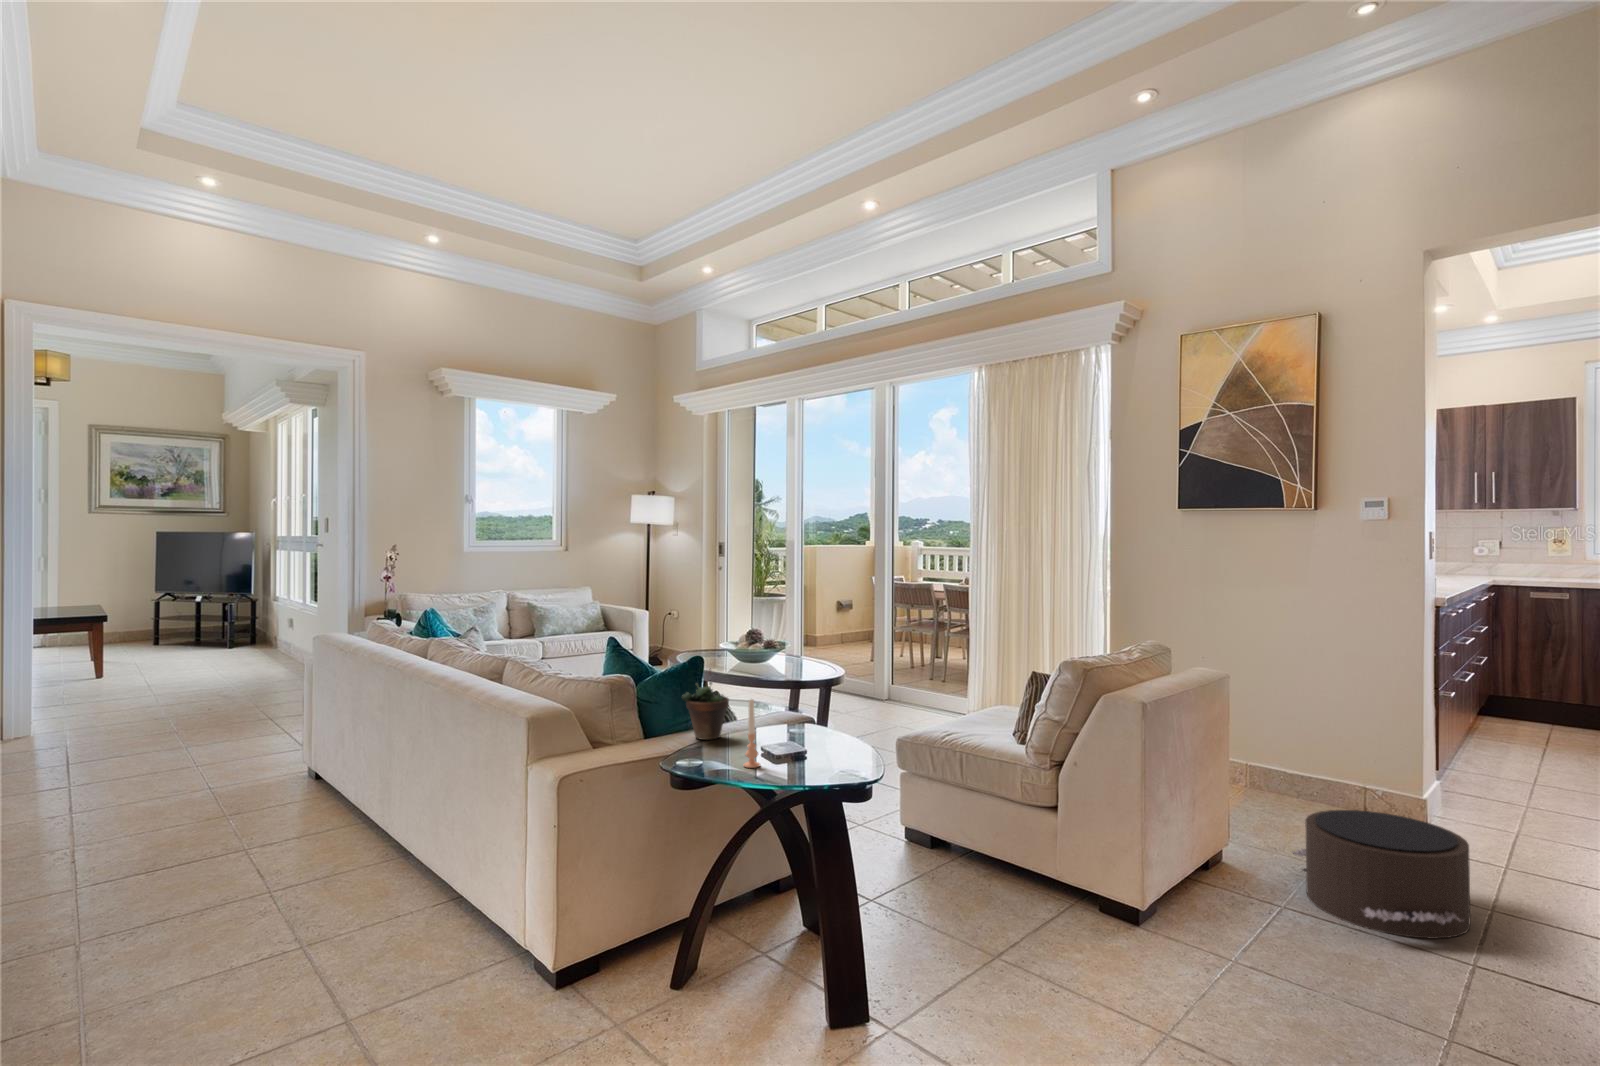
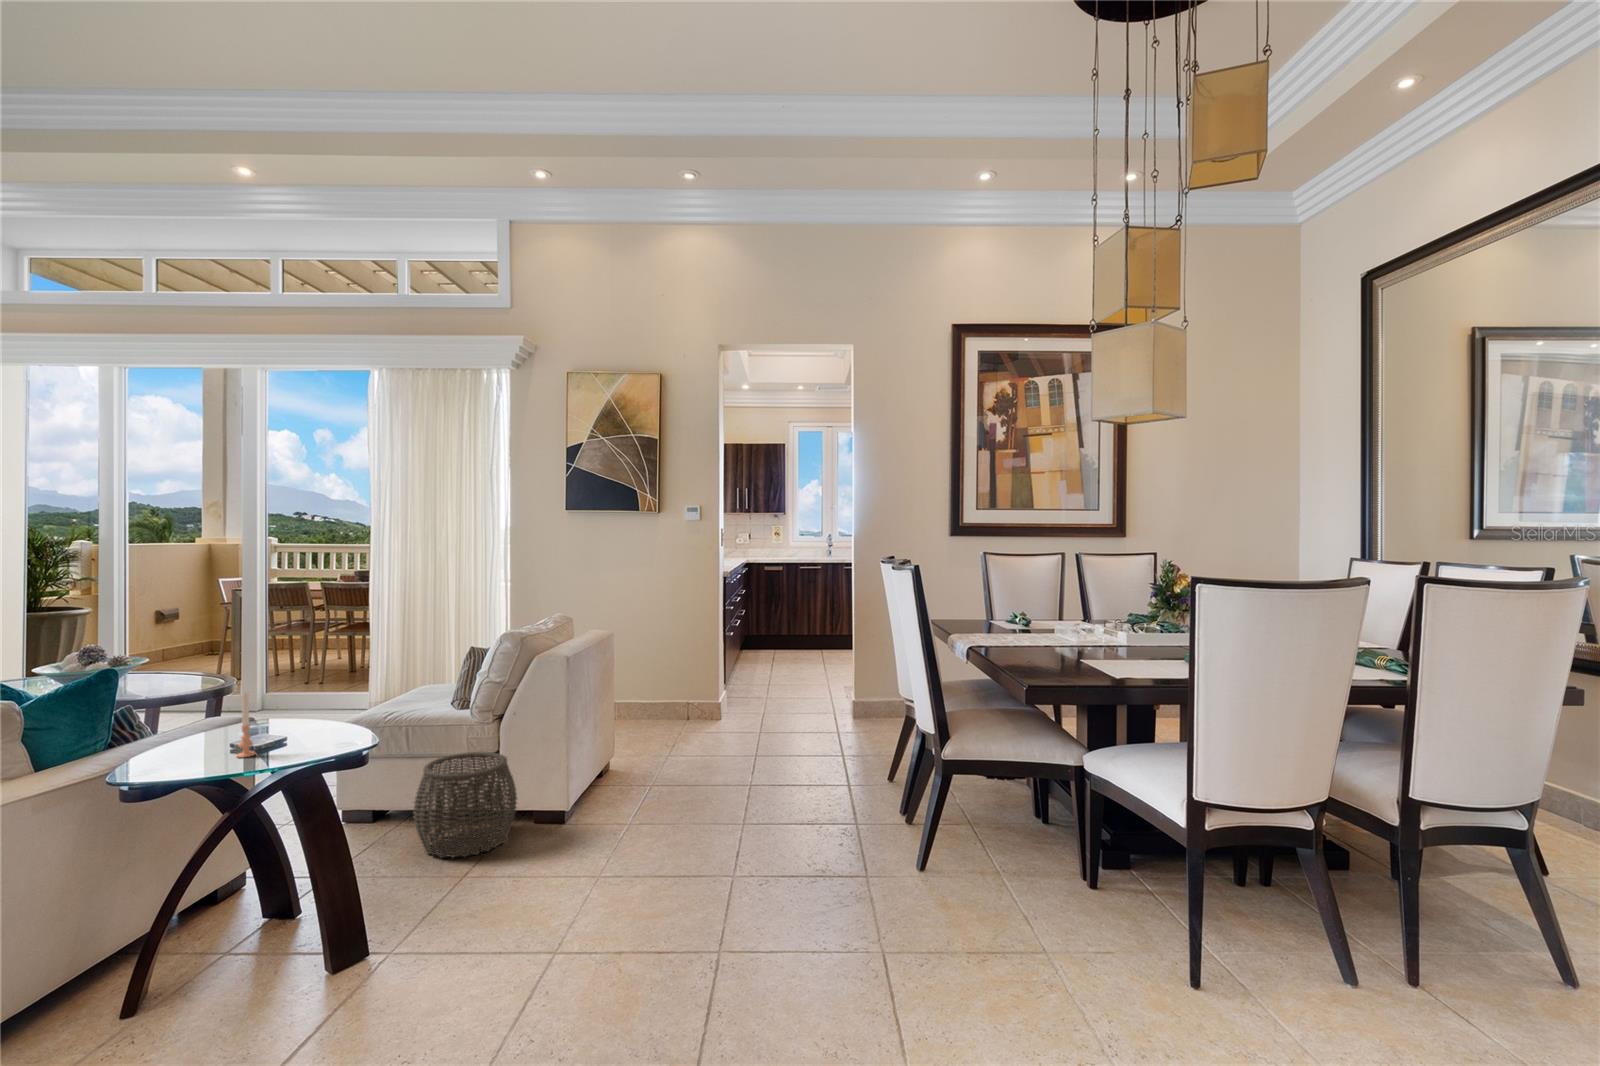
succulent plant: present [682,668,729,740] -> none [123,673,184,748]
woven basket: none [950,801,1072,936] -> present [413,752,517,858]
pouf: present [1292,810,1470,939] -> none [652,714,751,787]

